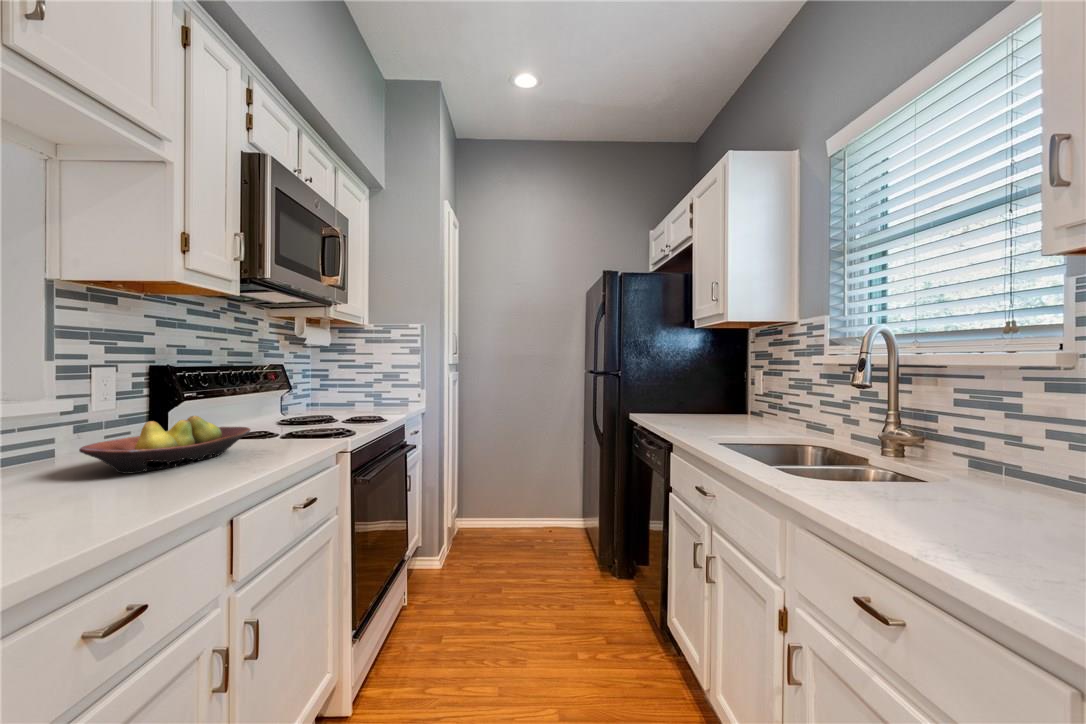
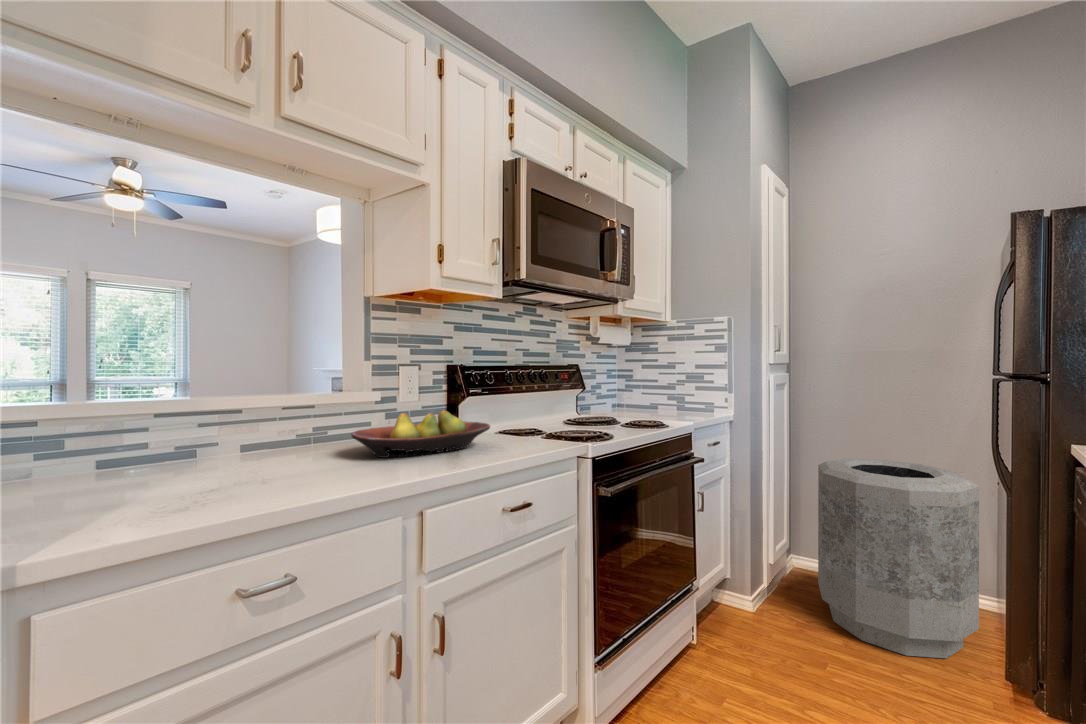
trash can: none [480,432,569,560] -> present [818,458,979,658]

